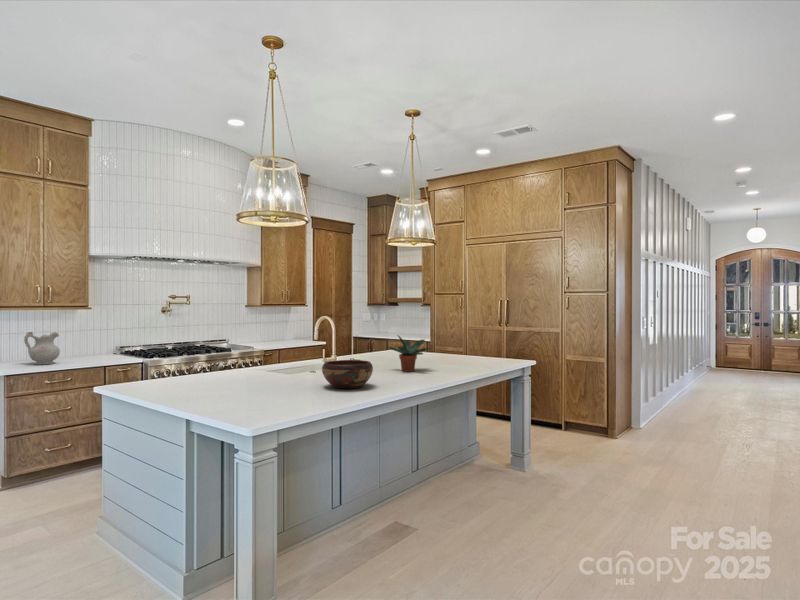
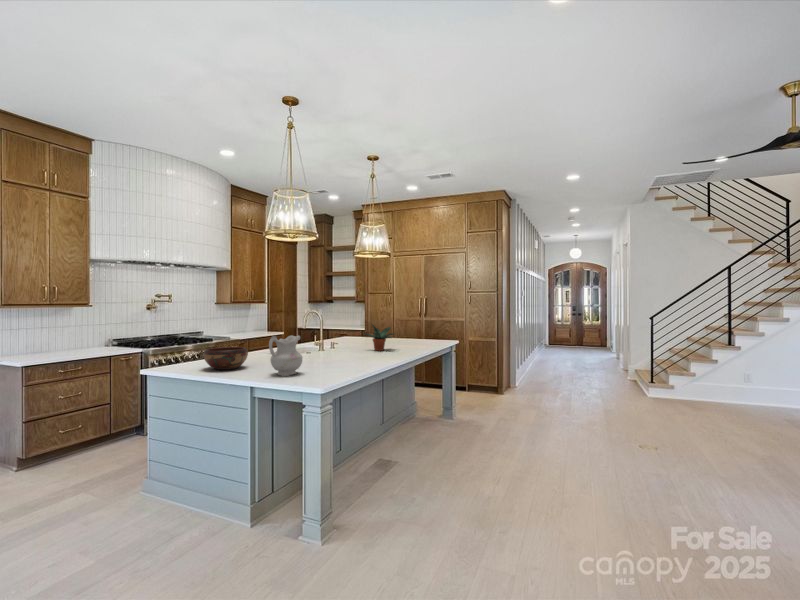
ceramic pitcher: present [24,332,60,365] -> present [269,335,302,375]
decorative bowl: present [322,360,373,389] -> present [203,347,248,370]

